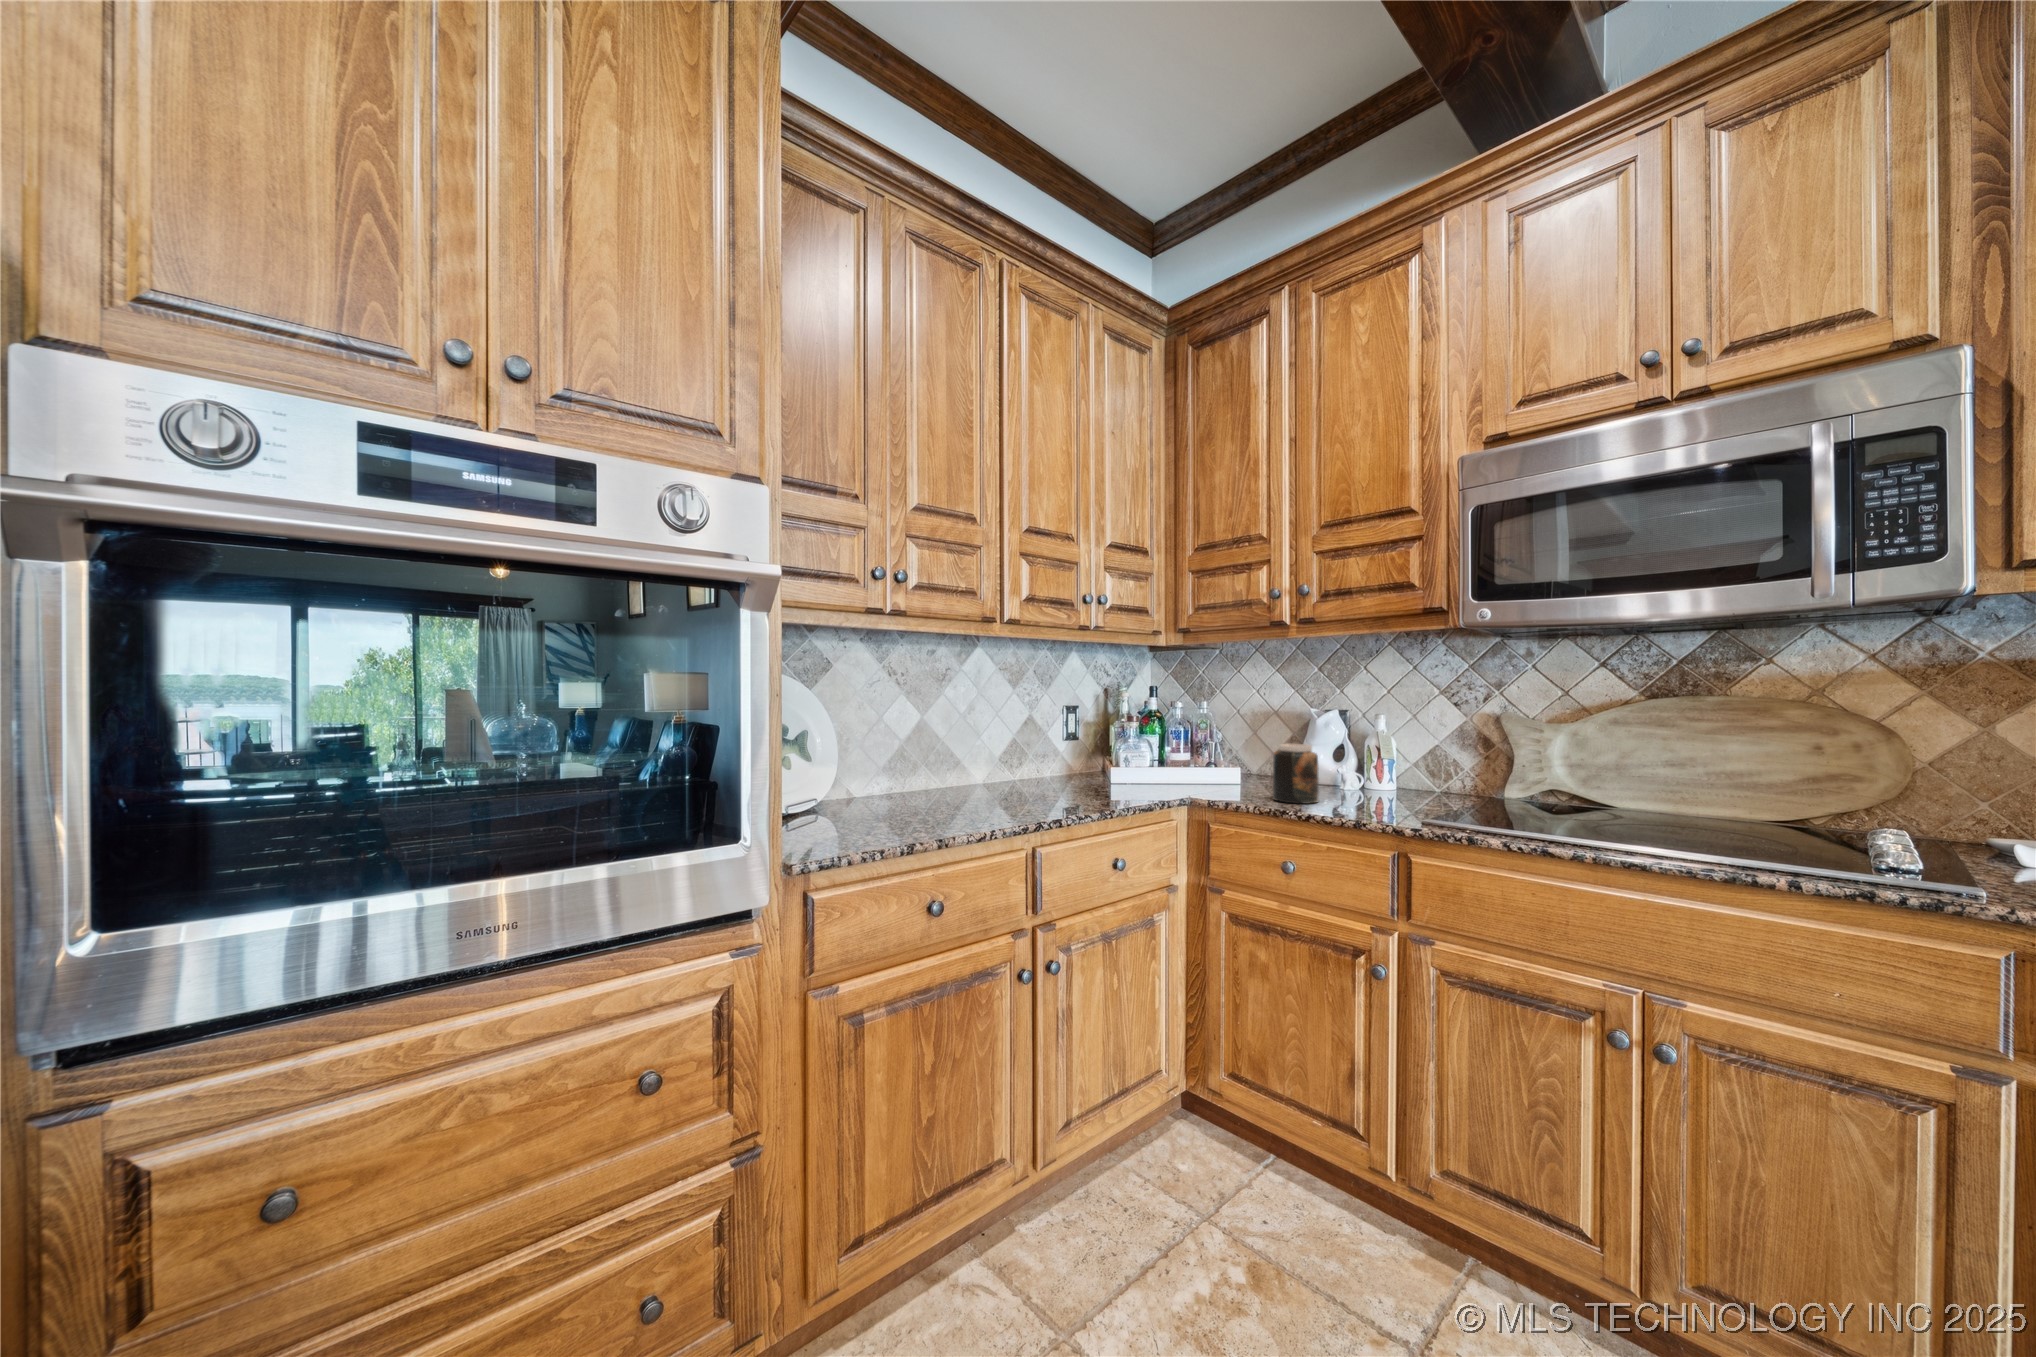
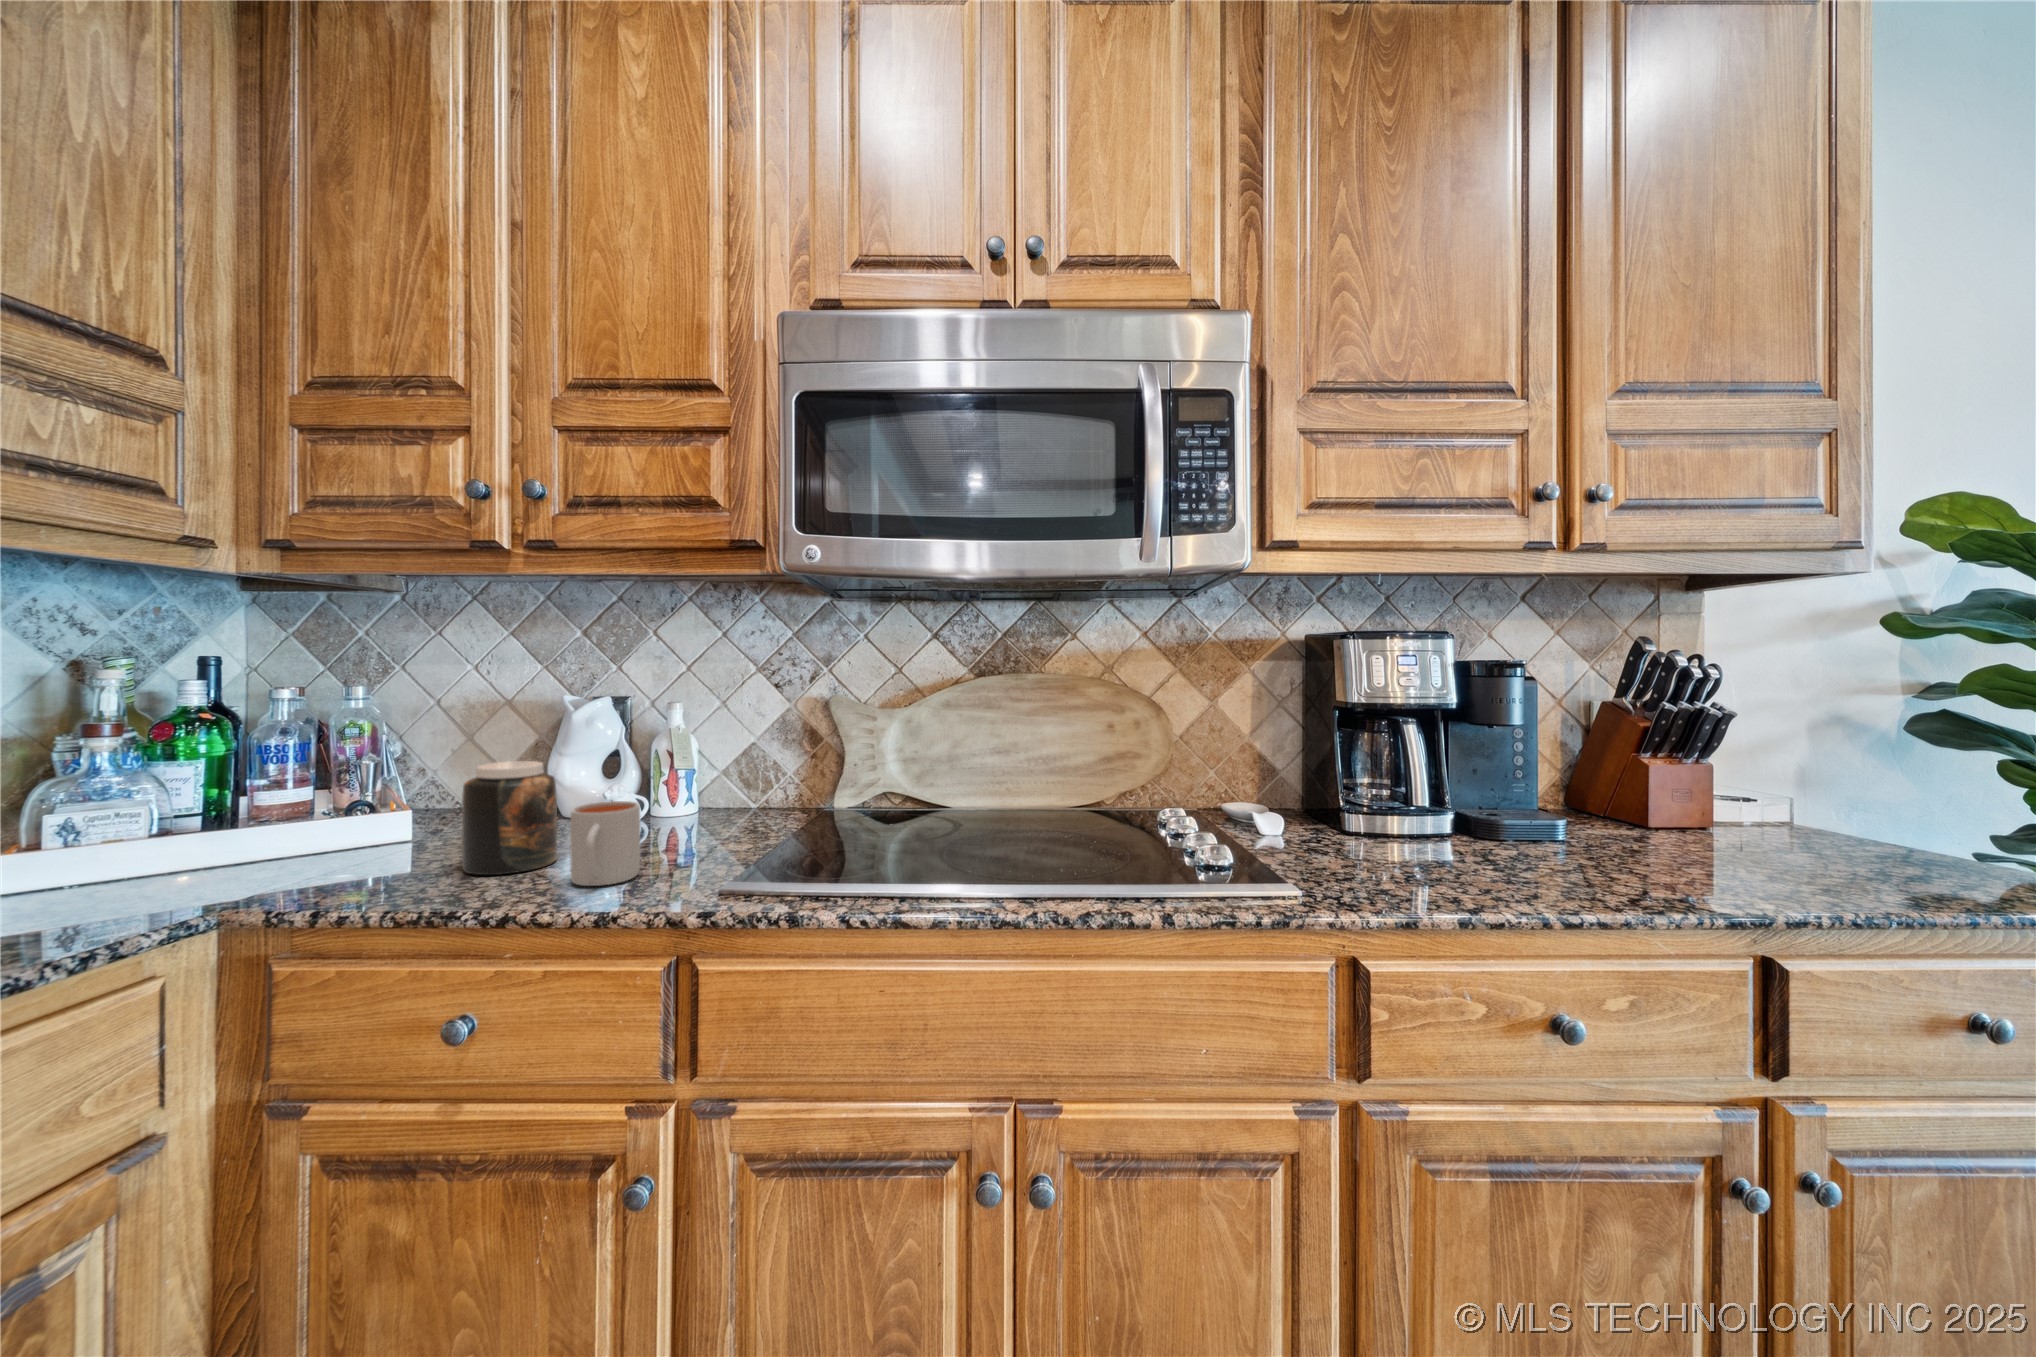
mug: none [1332,769,1369,814] -> present [570,801,640,886]

